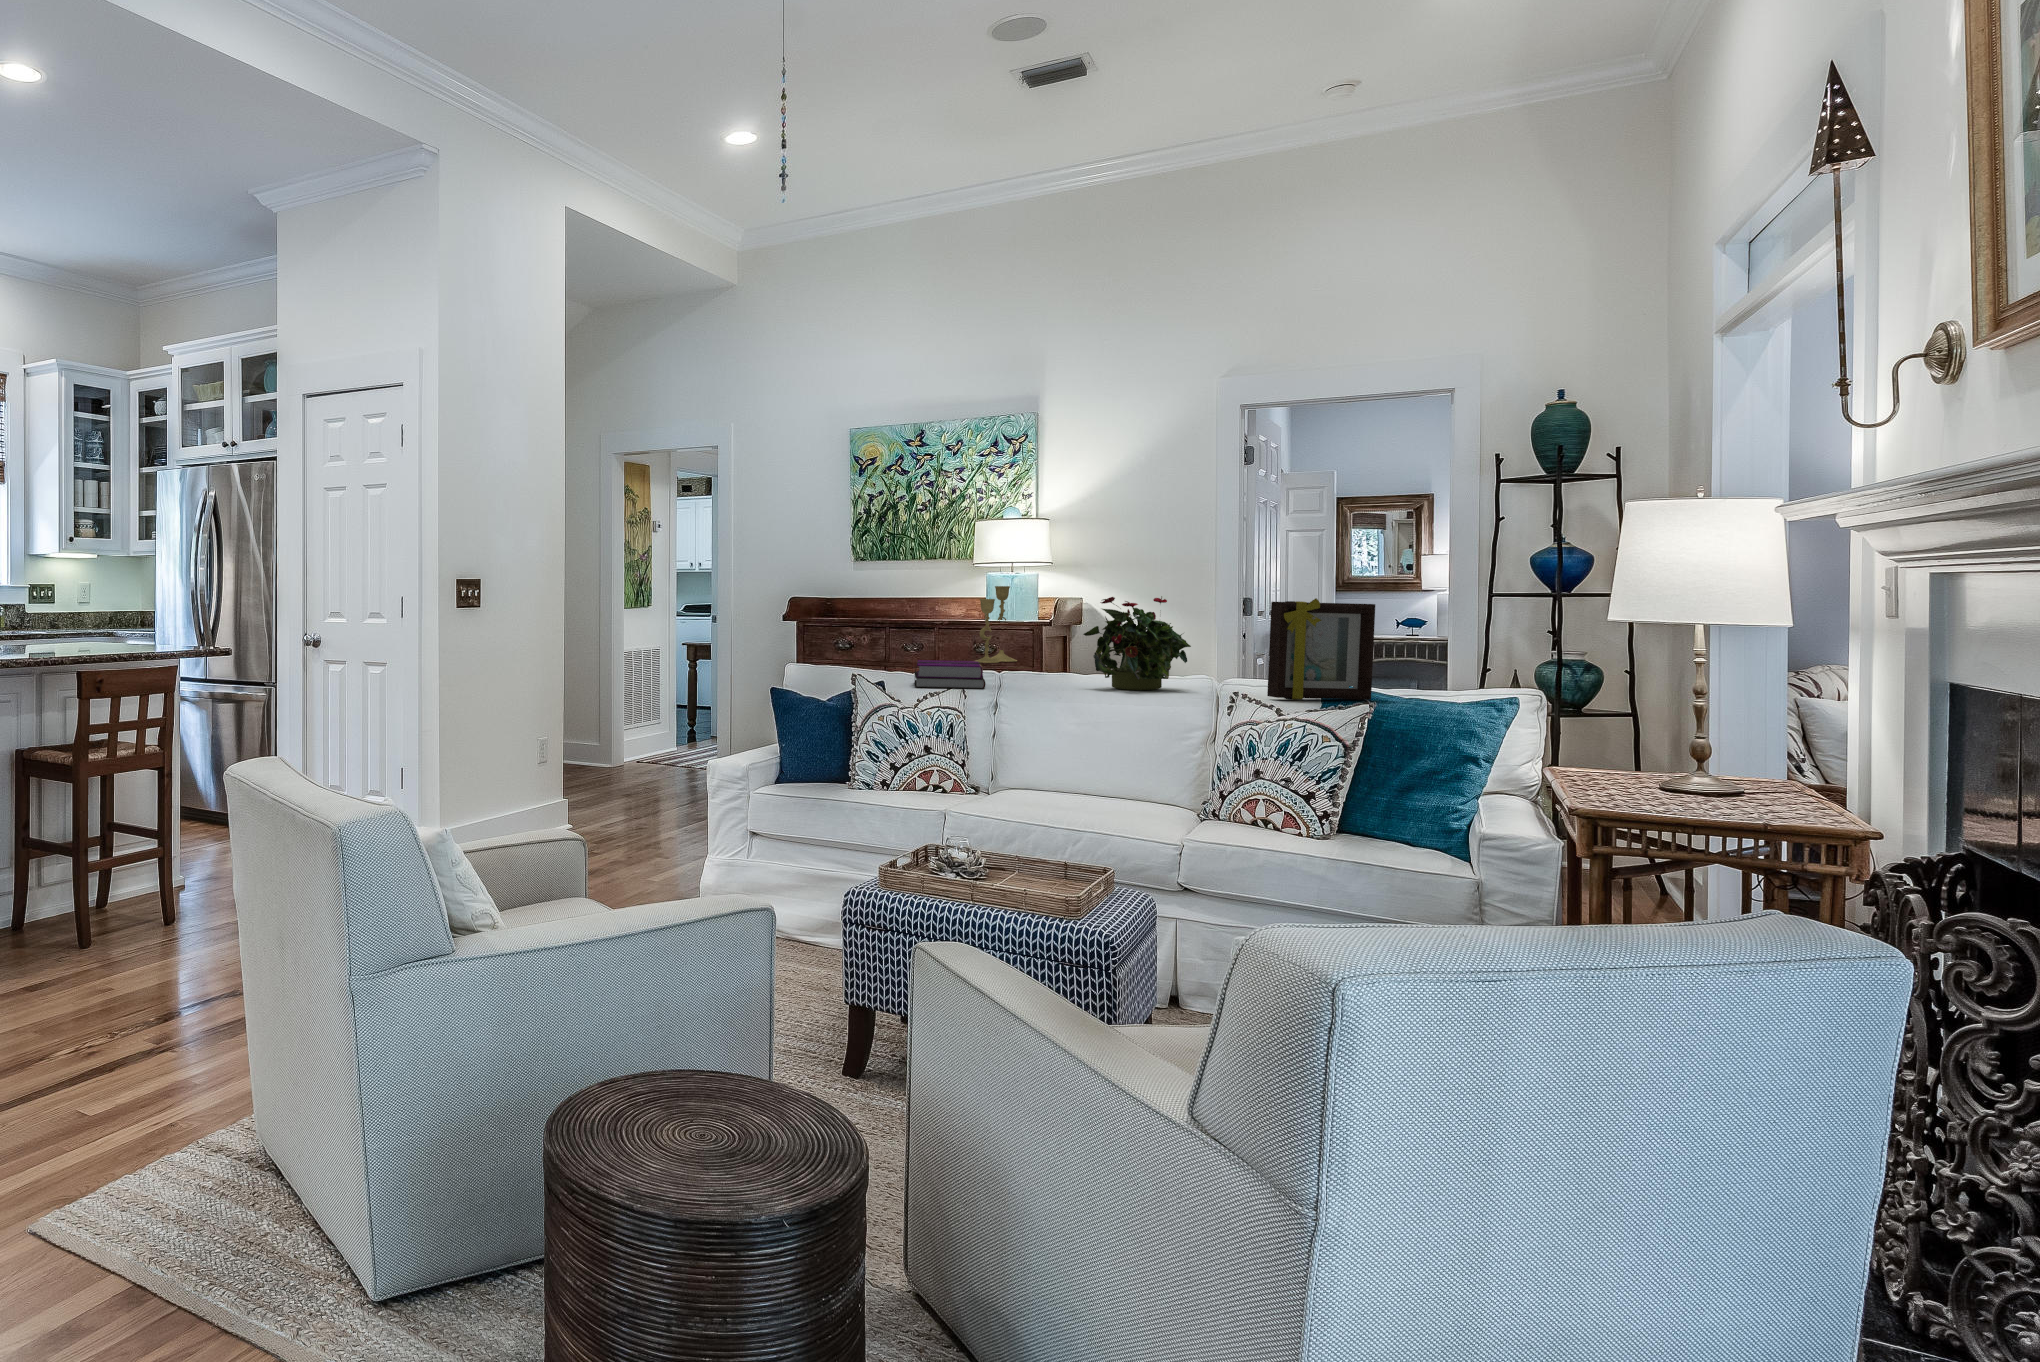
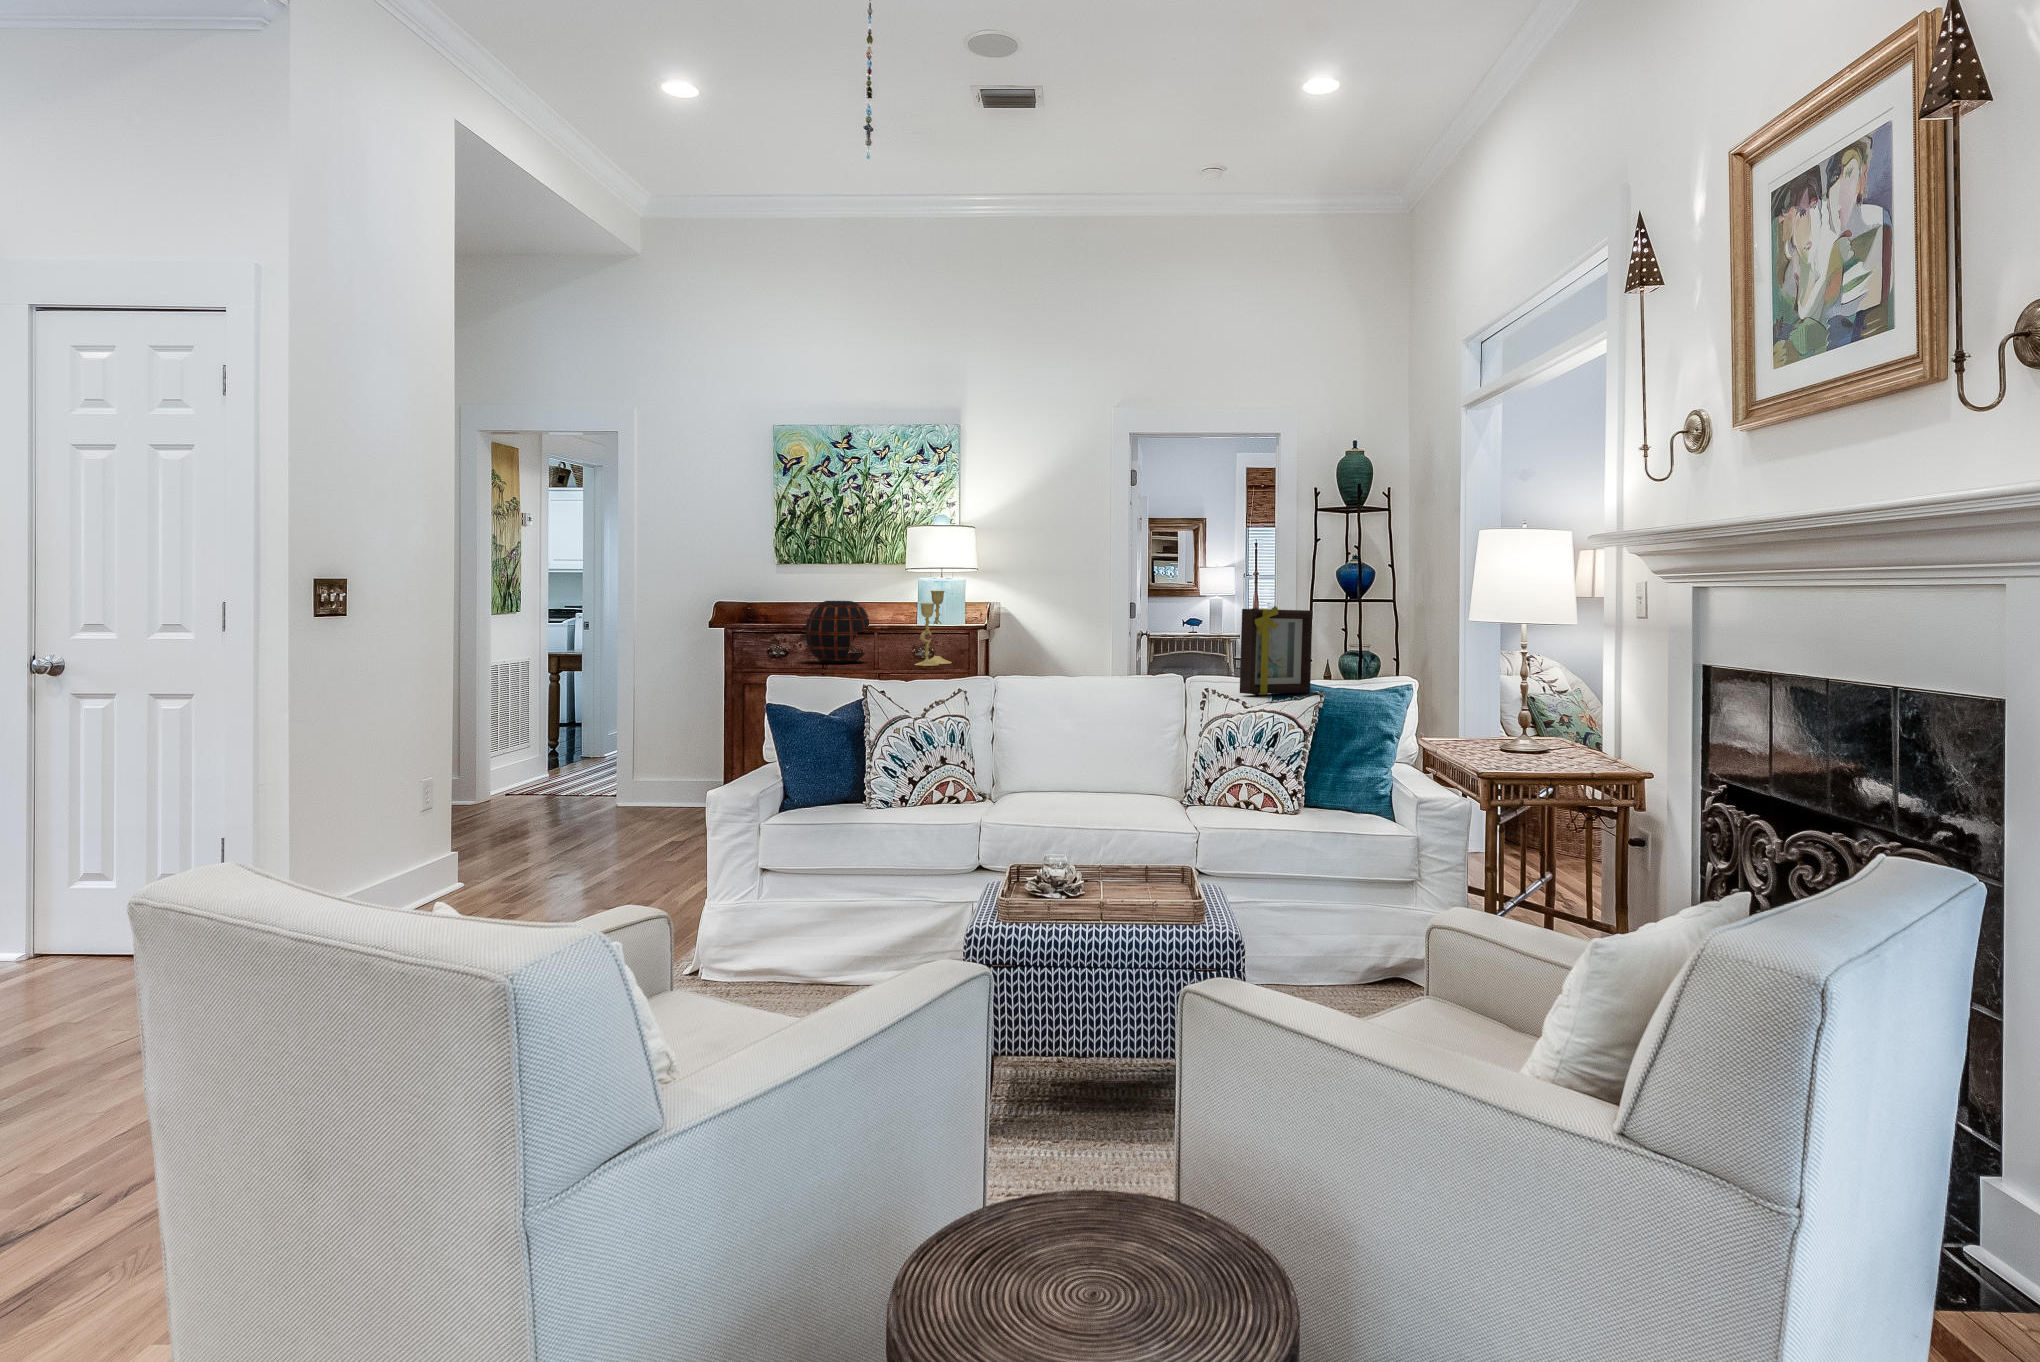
potted plant: present [1083,596,1191,690] -> none [1076,603,1168,691]
decorative vase: none [869,597,936,659] -> present [805,601,869,664]
hardback book: present [915,660,986,689] -> none [914,668,996,697]

